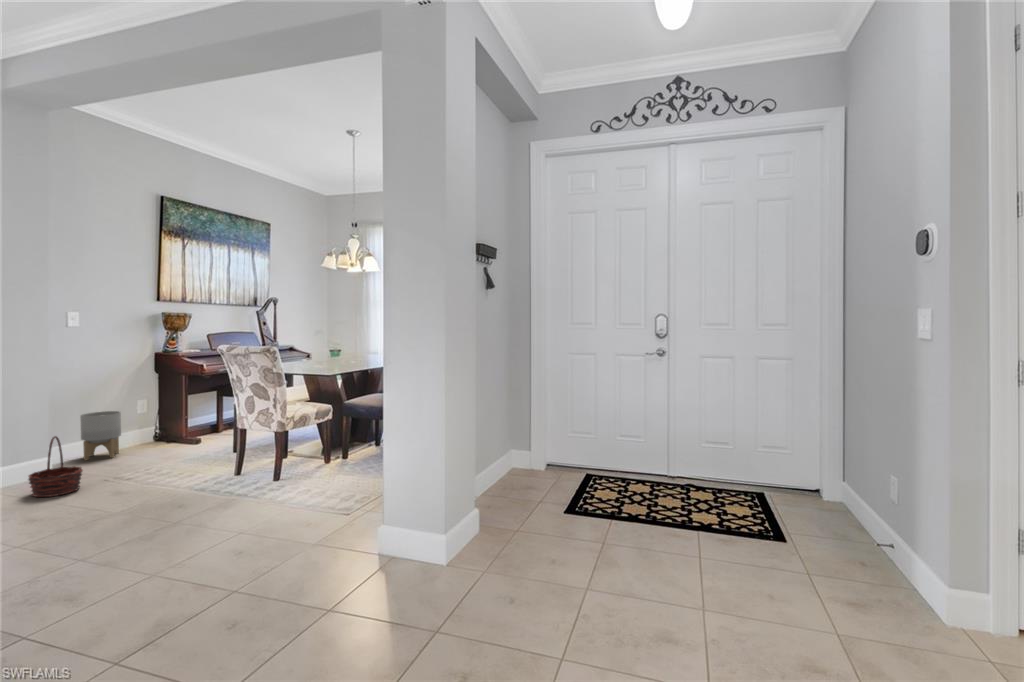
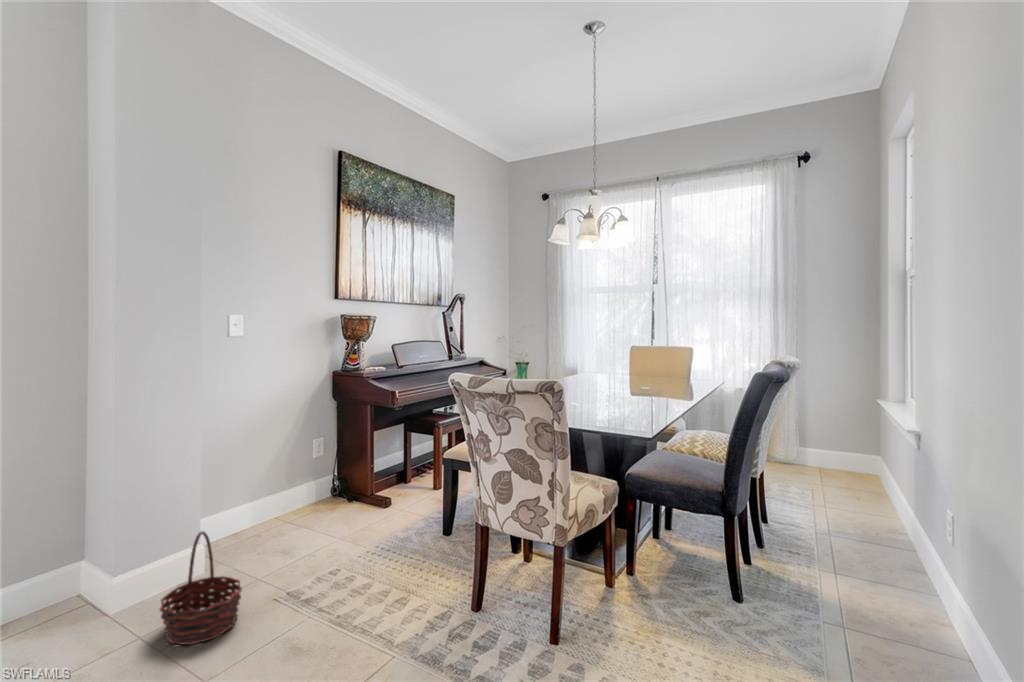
planter: present [80,411,121,460] -> none [240,457,291,534]

